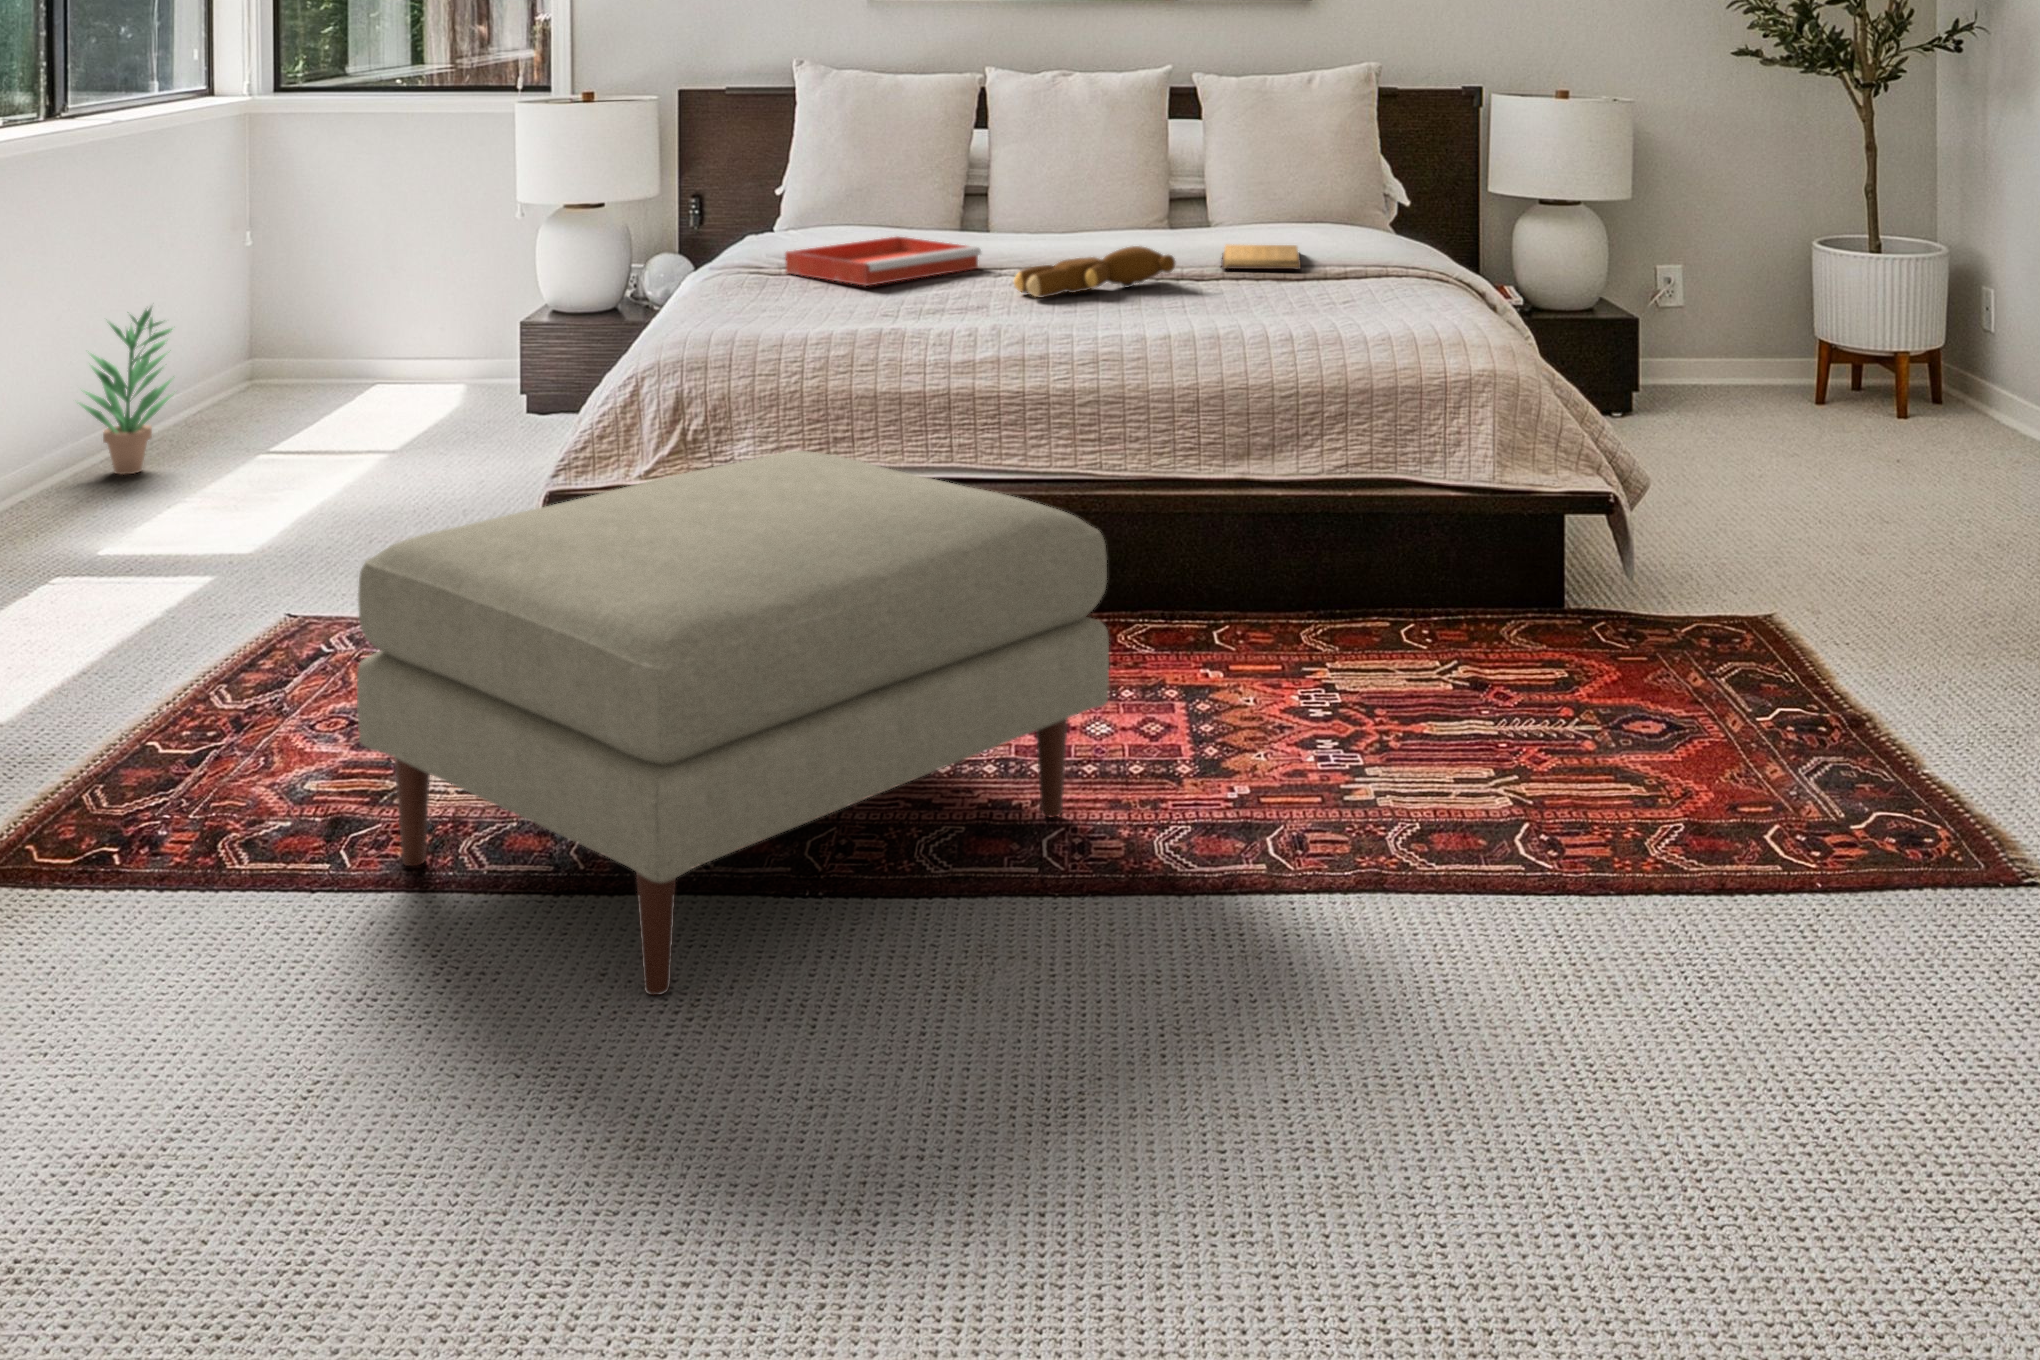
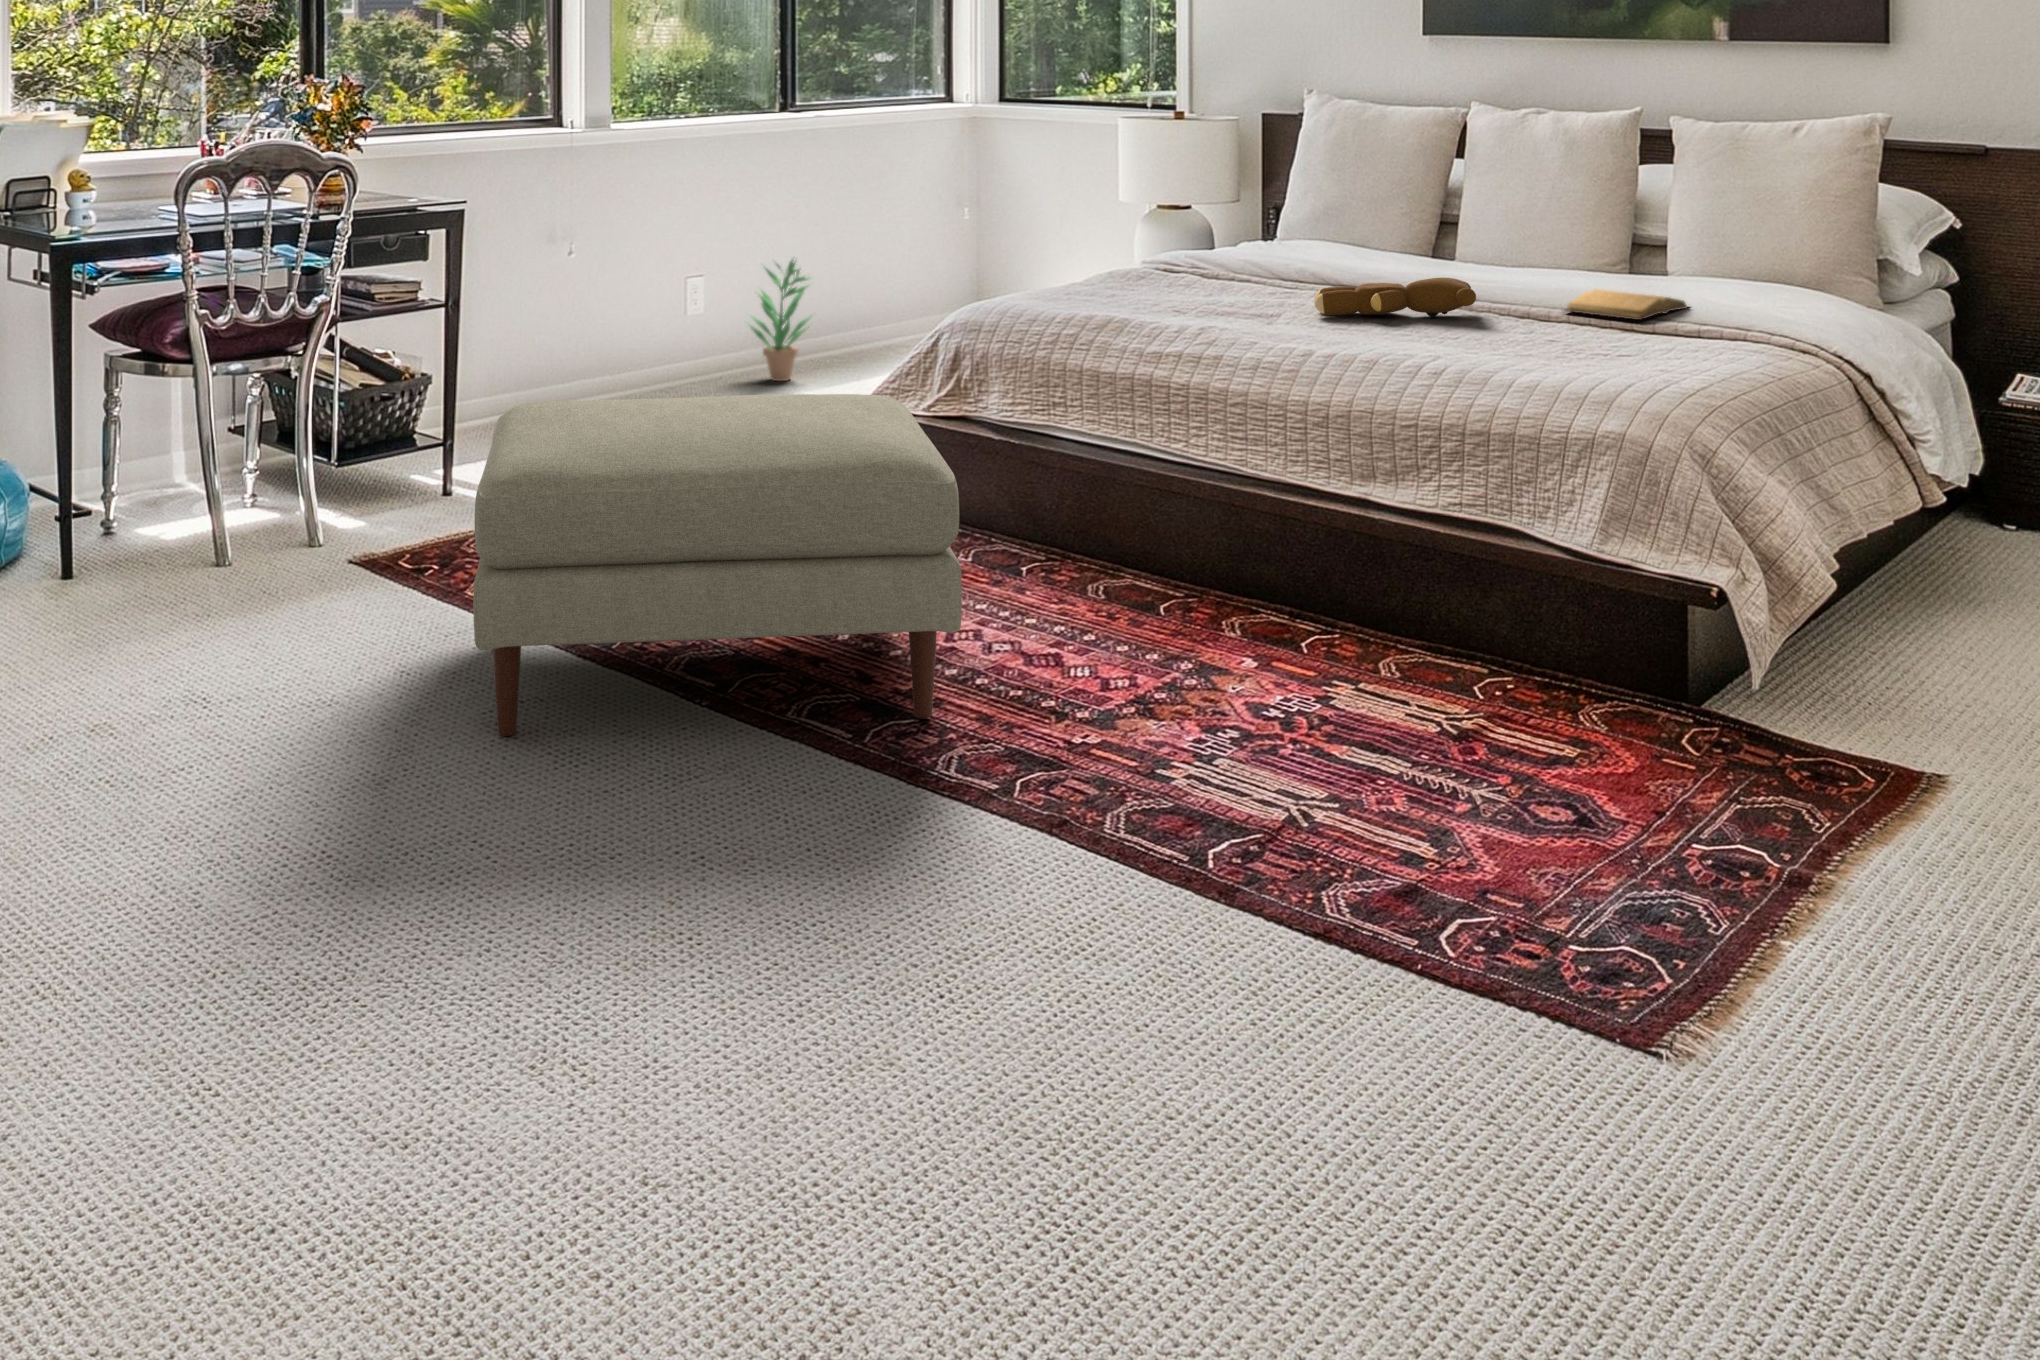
tray: present [785,237,981,286] -> none [1176,253,1343,290]

